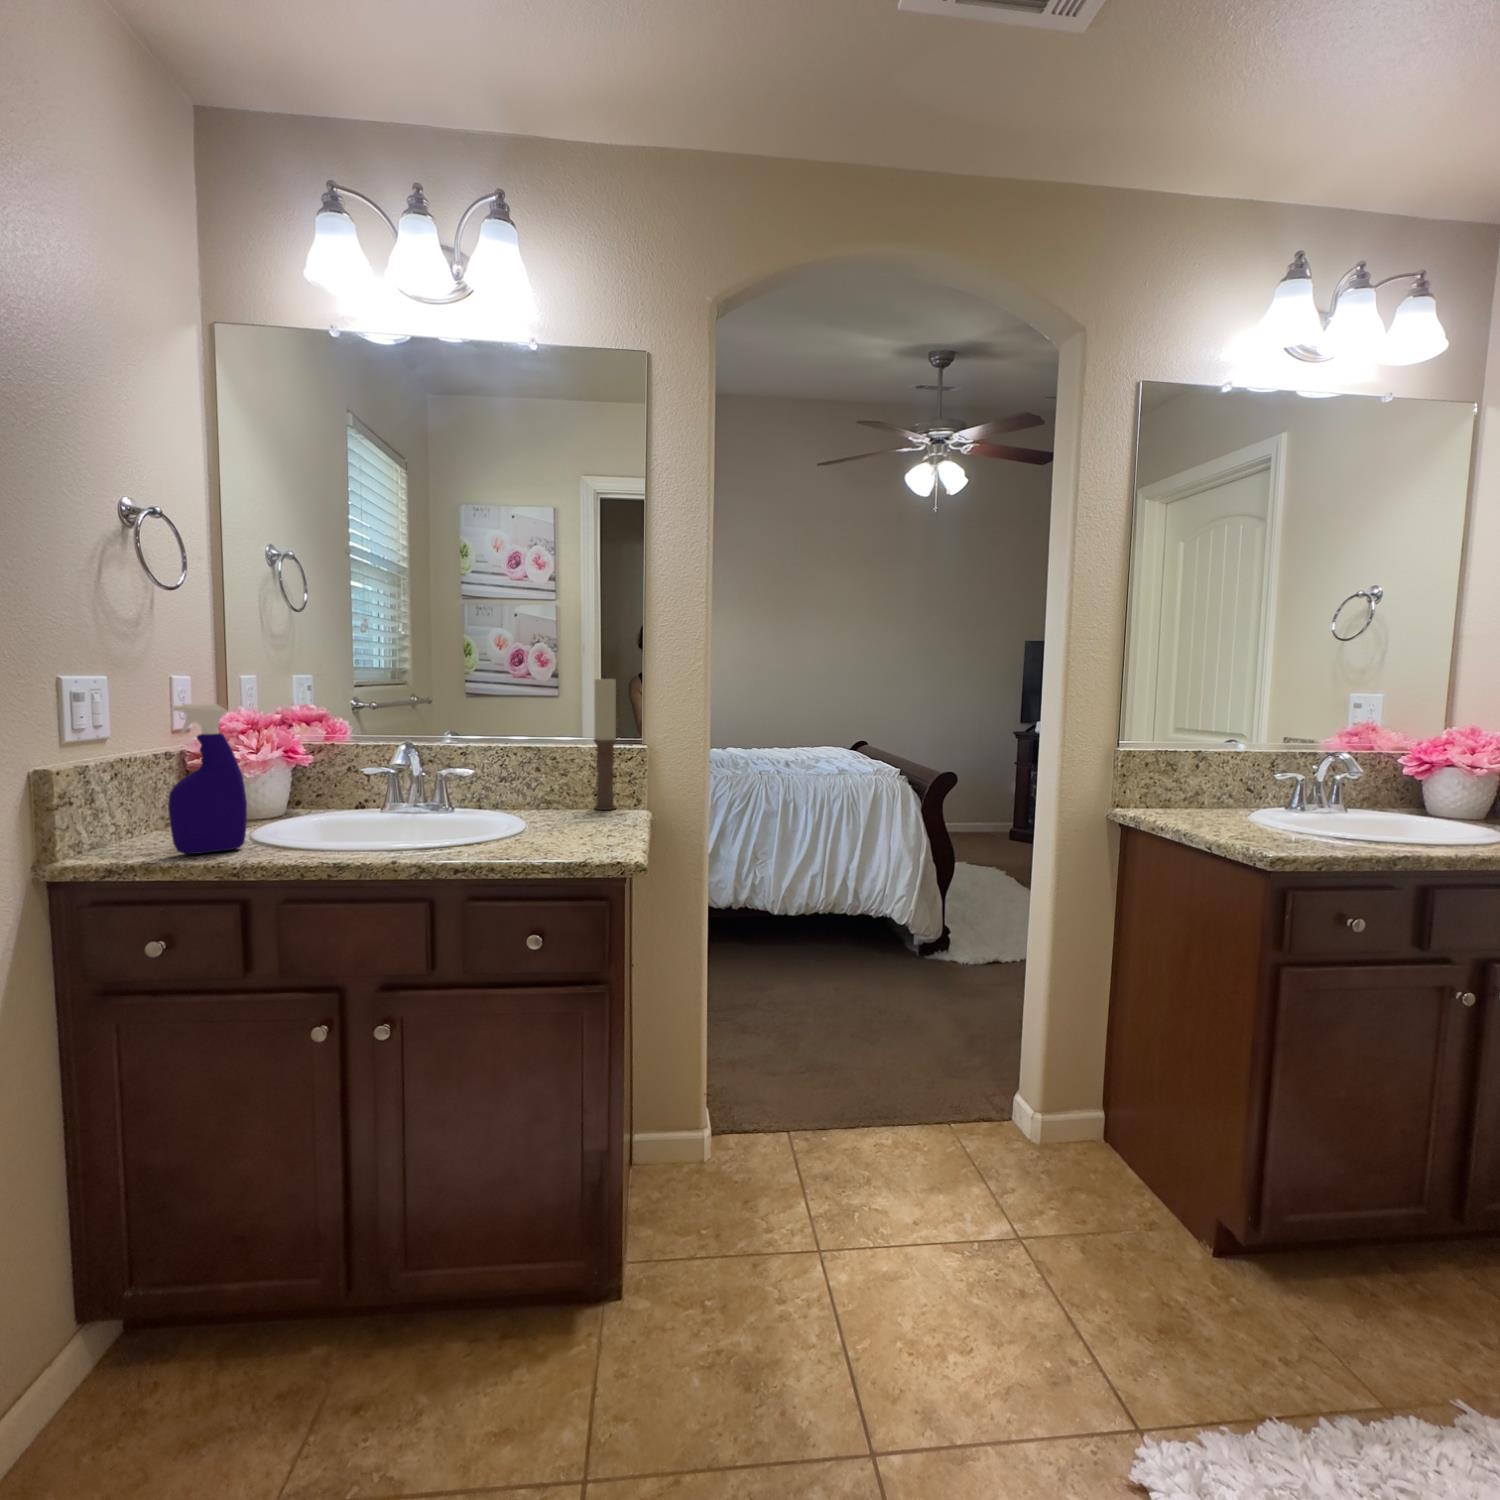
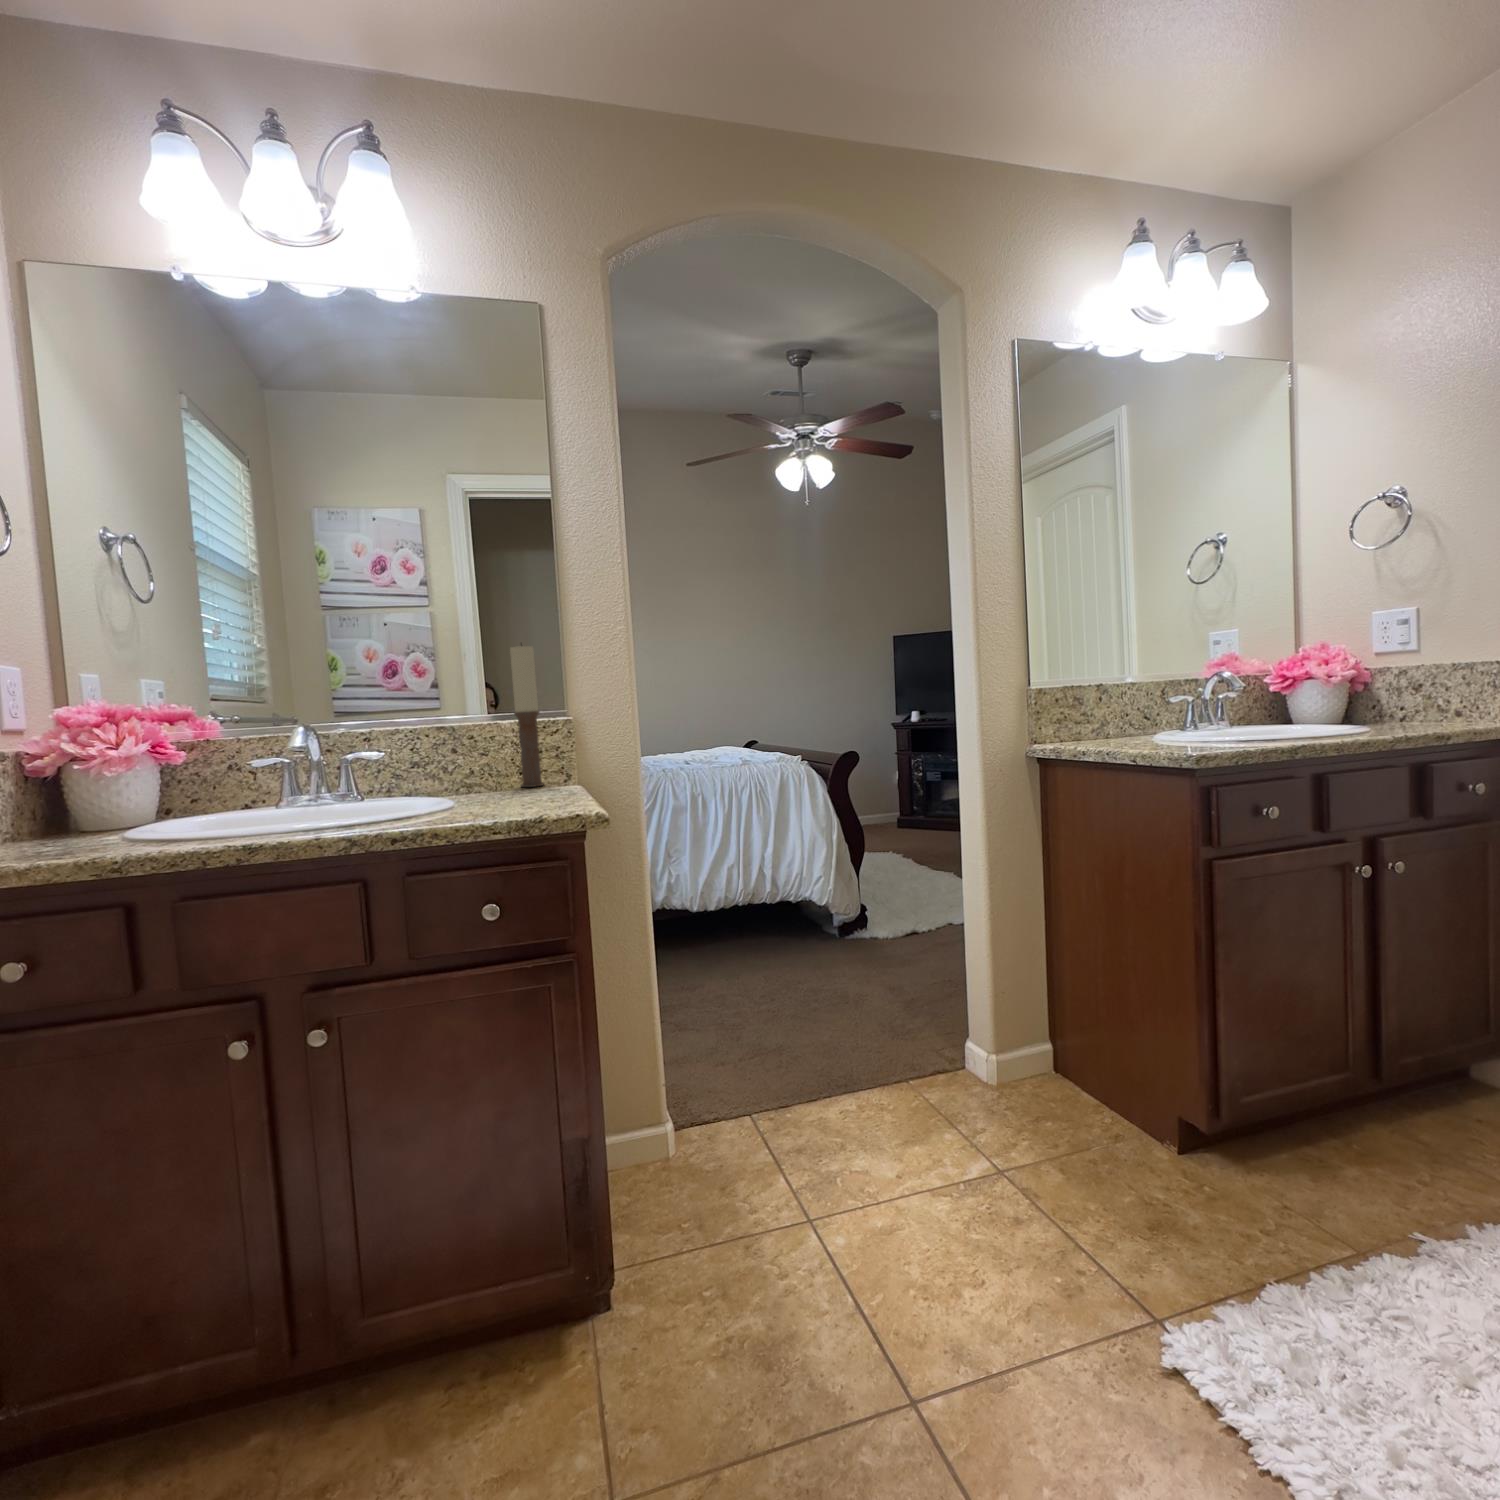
spray bottle: present [168,704,247,854] -> none [19,674,123,856]

